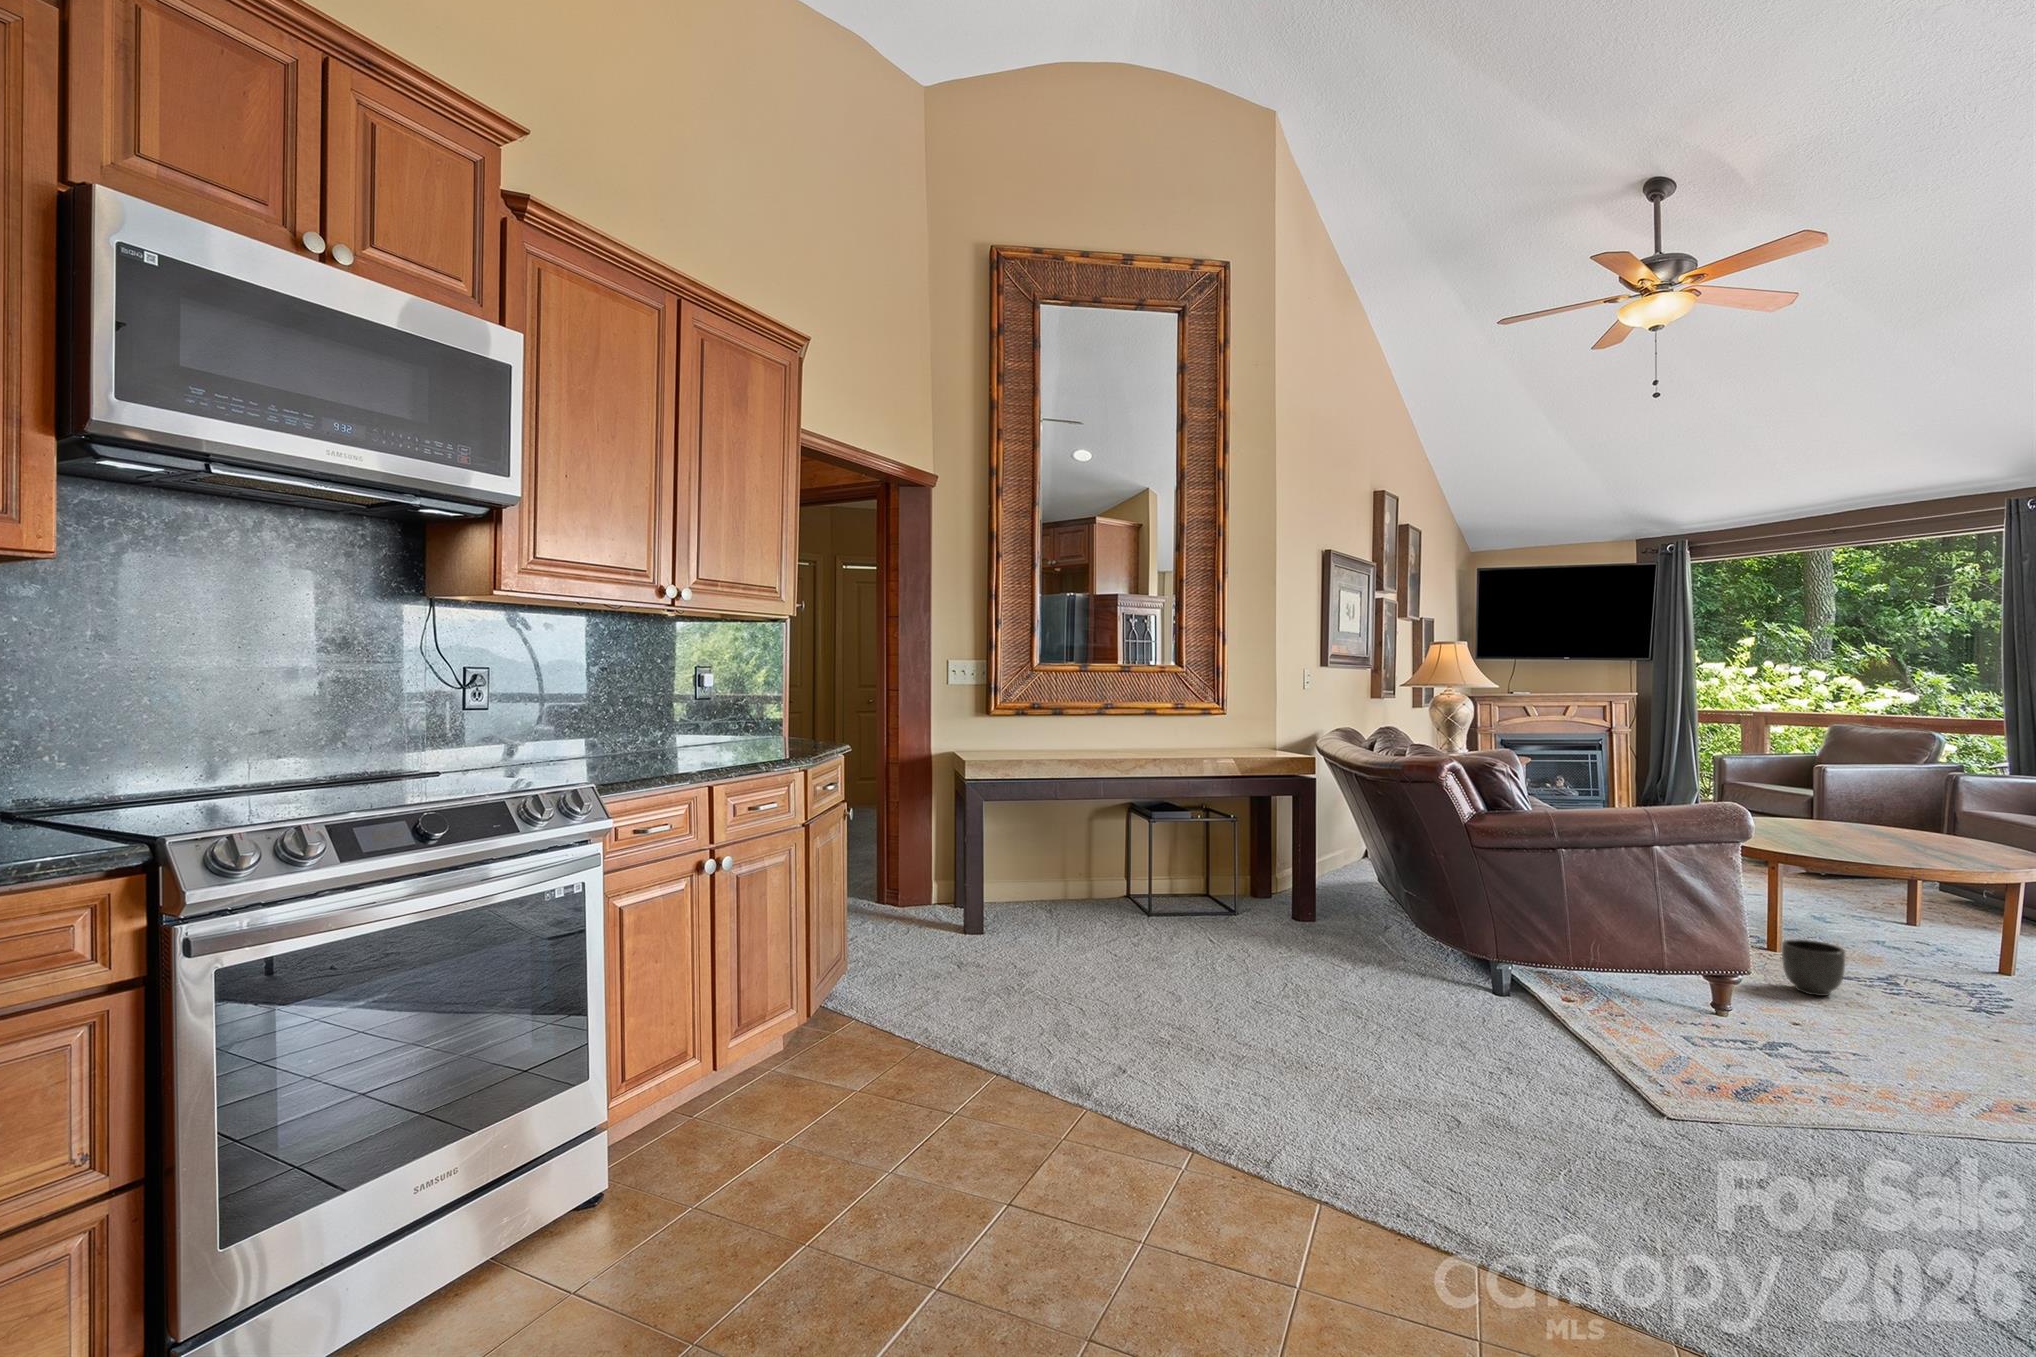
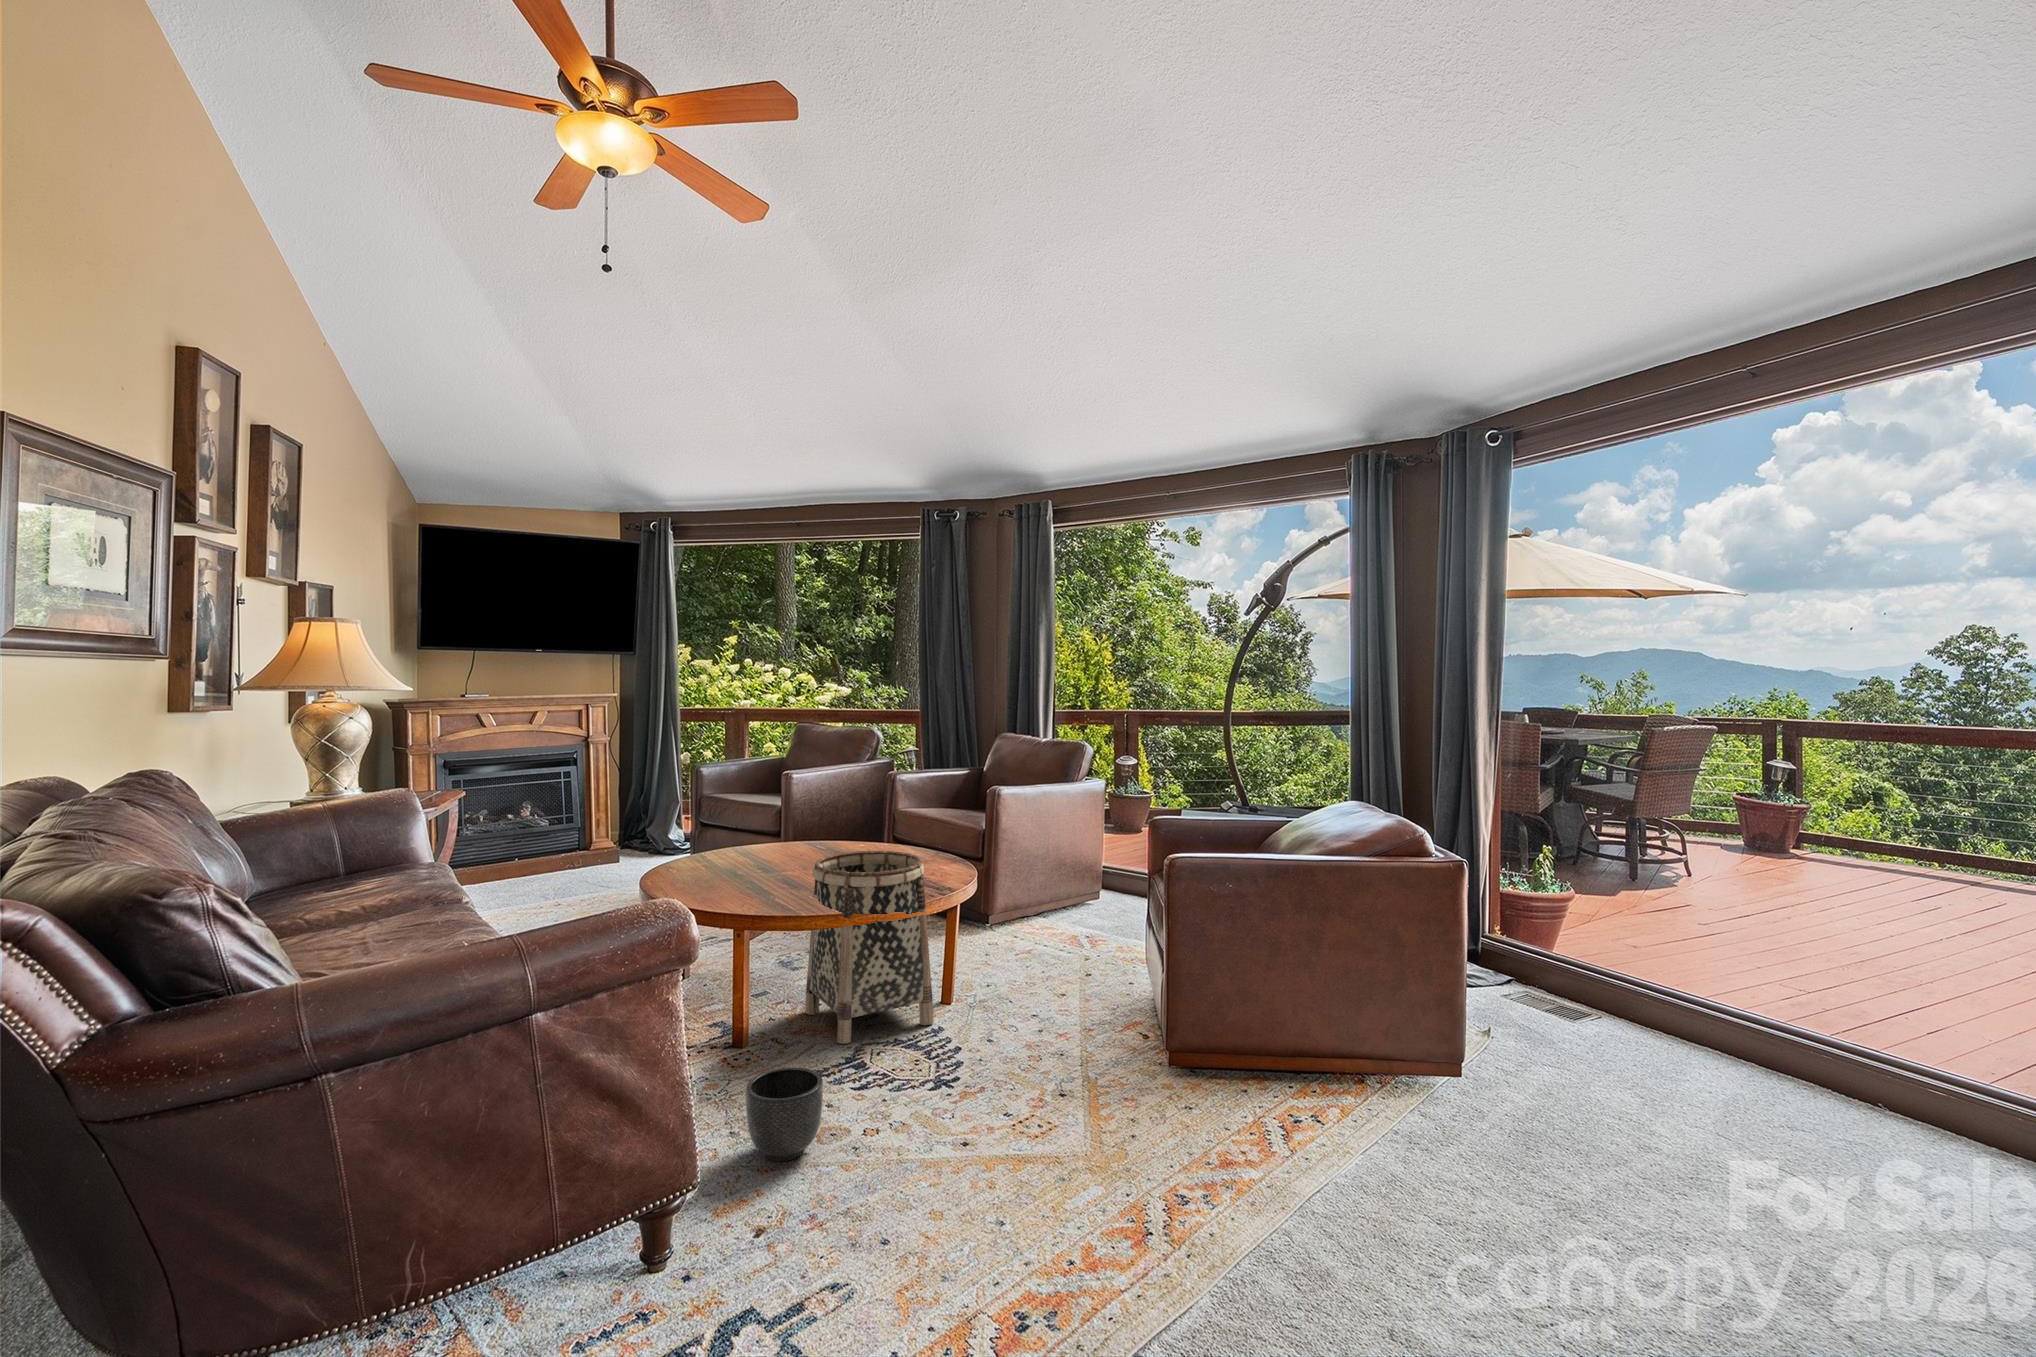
basket: none [1834,821,1970,969] -> present [805,851,934,1044]

